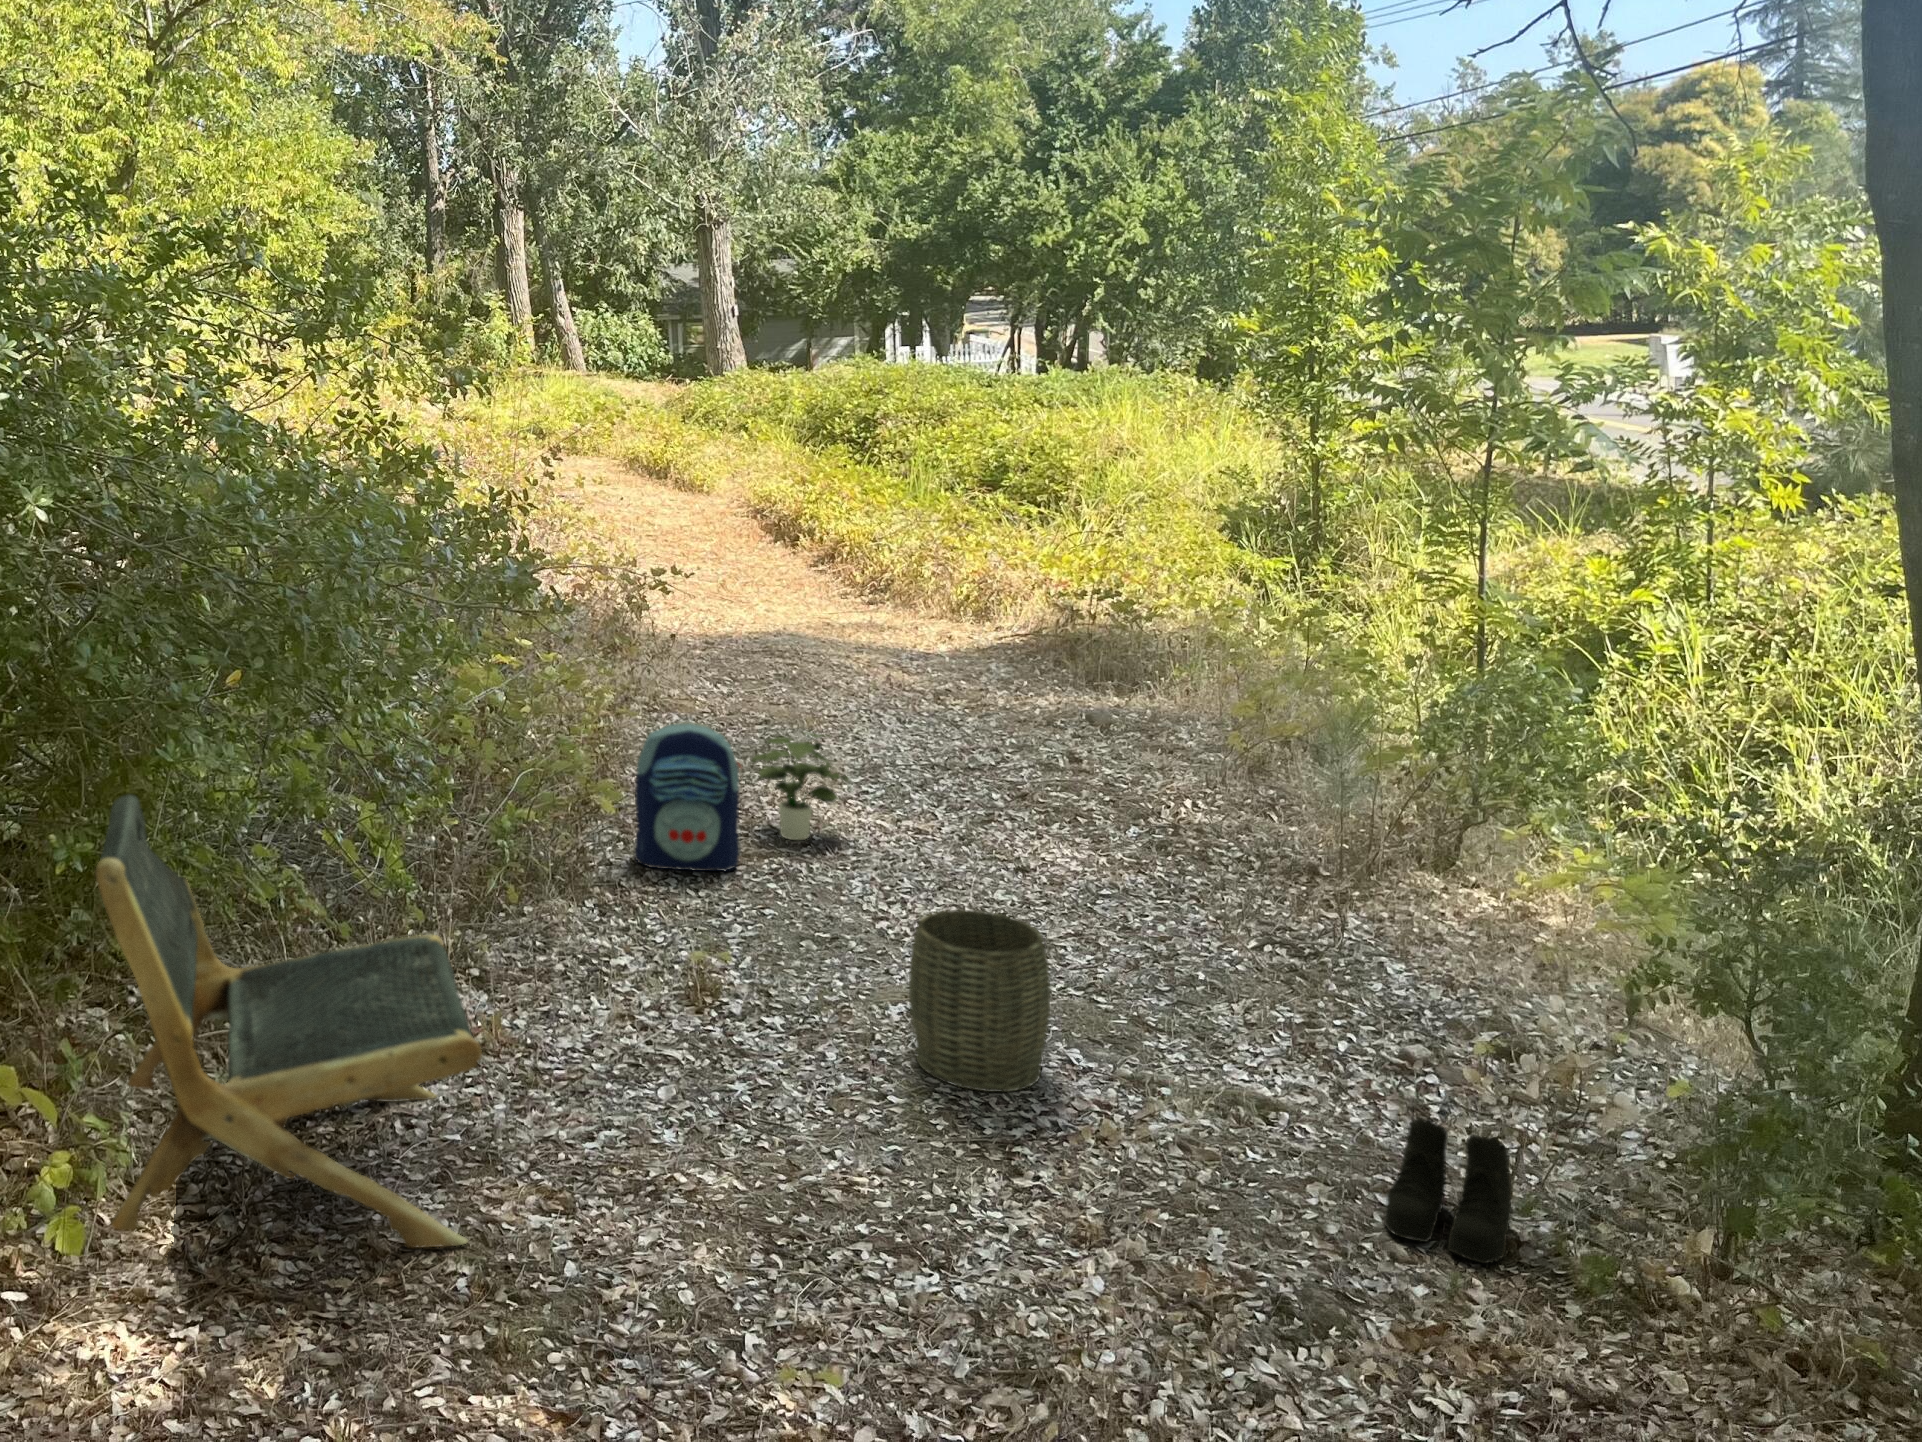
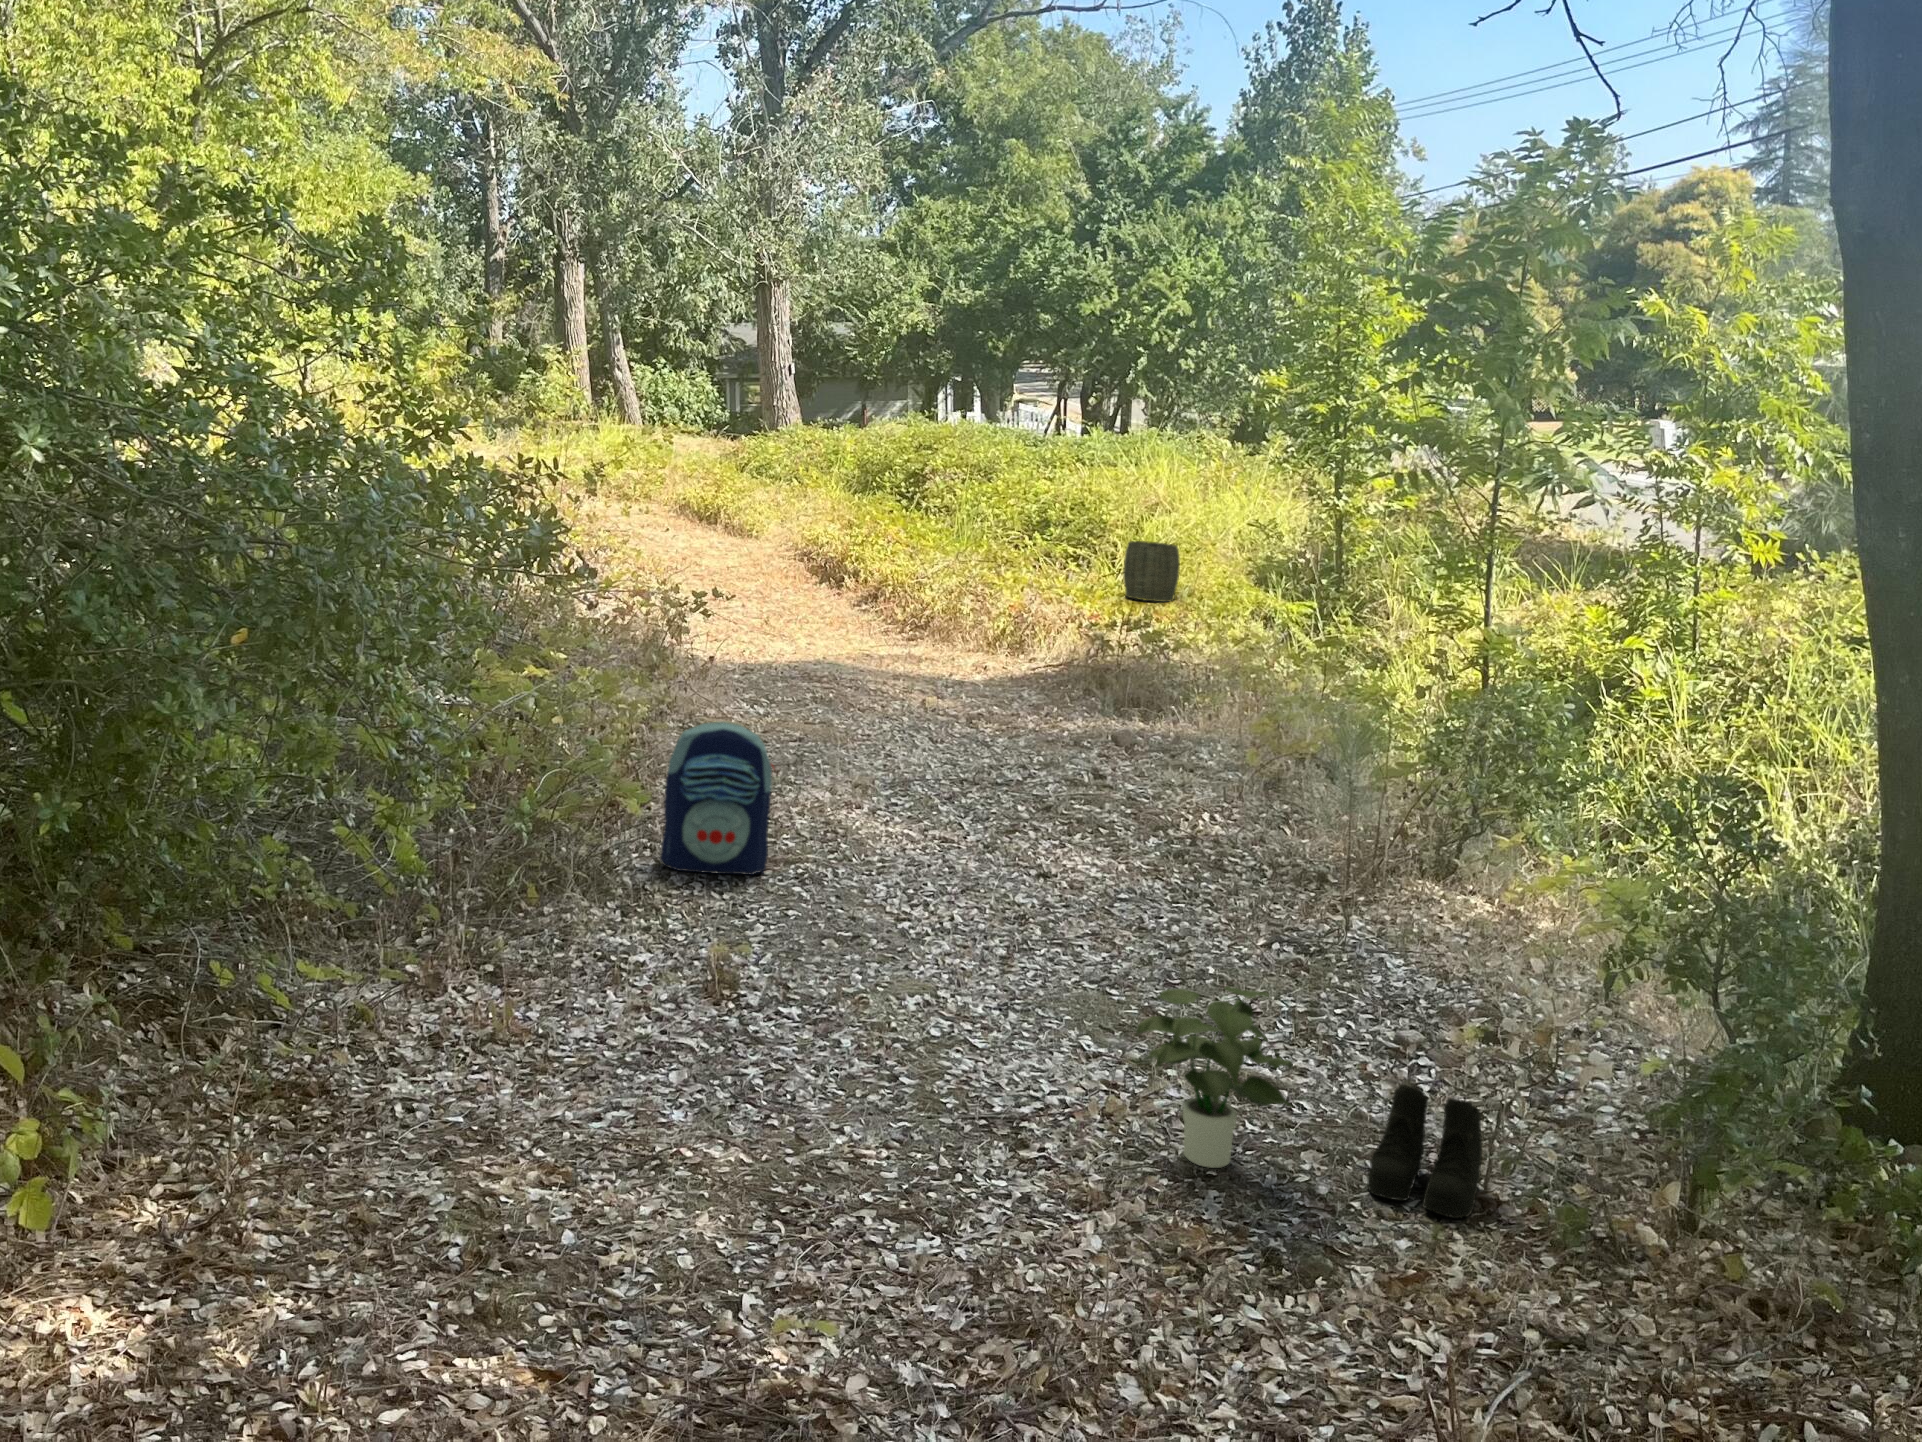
potted plant: present [752,733,849,840] -> present [1136,986,1293,1168]
lounge chair: present [95,795,482,1248] -> none [35,726,493,1242]
woven basket: present [909,910,1050,1092] -> present [1123,541,1180,602]

